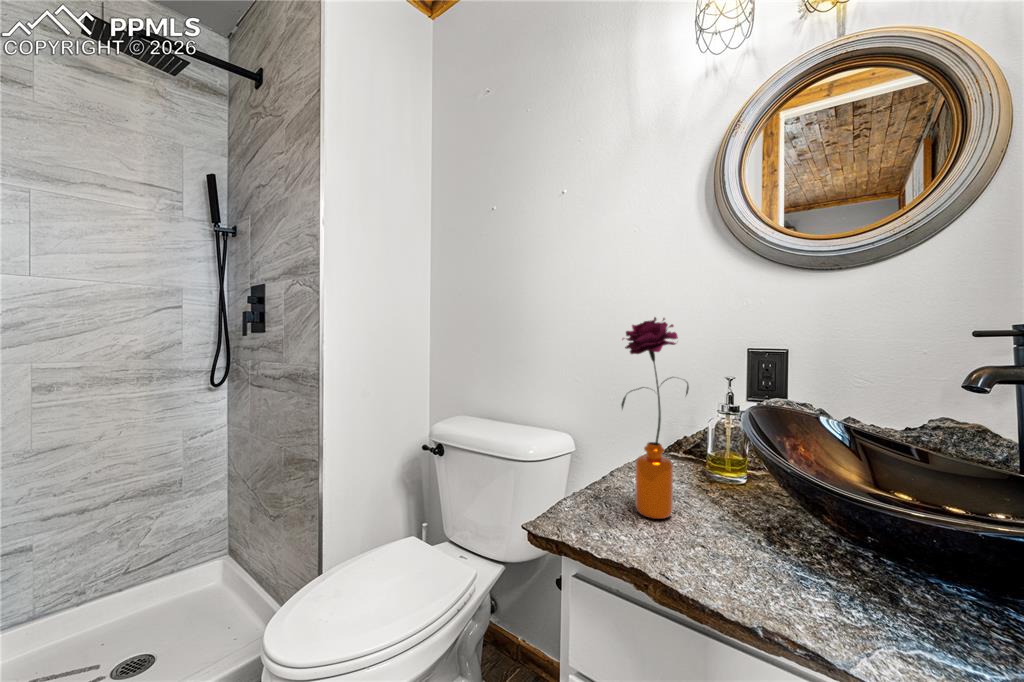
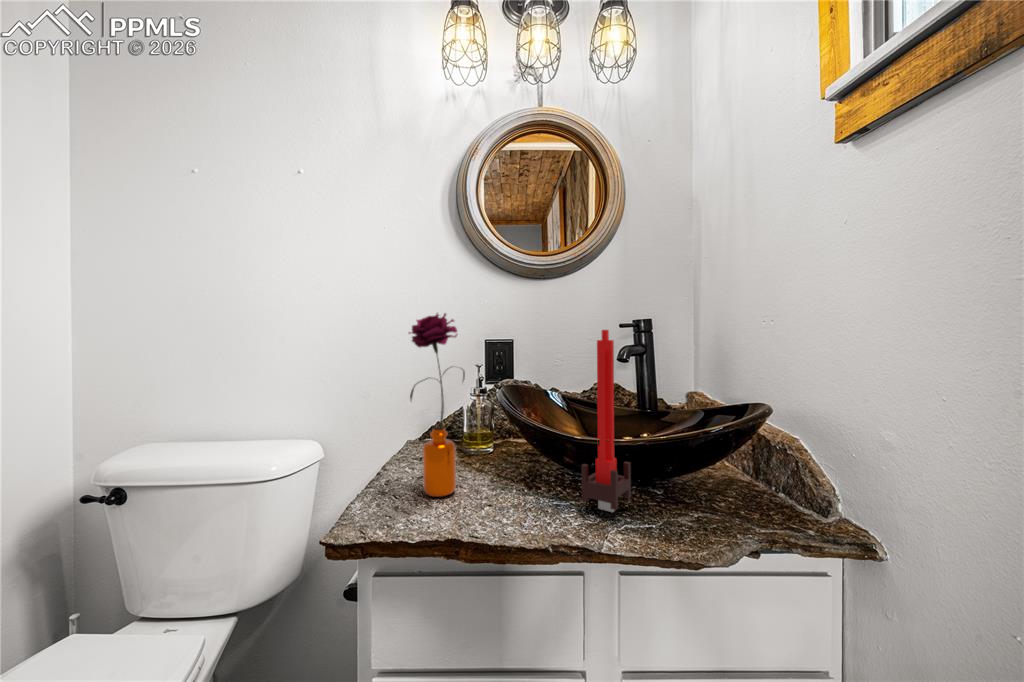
candle: none [840,339,945,622] -> present [581,330,631,512]

